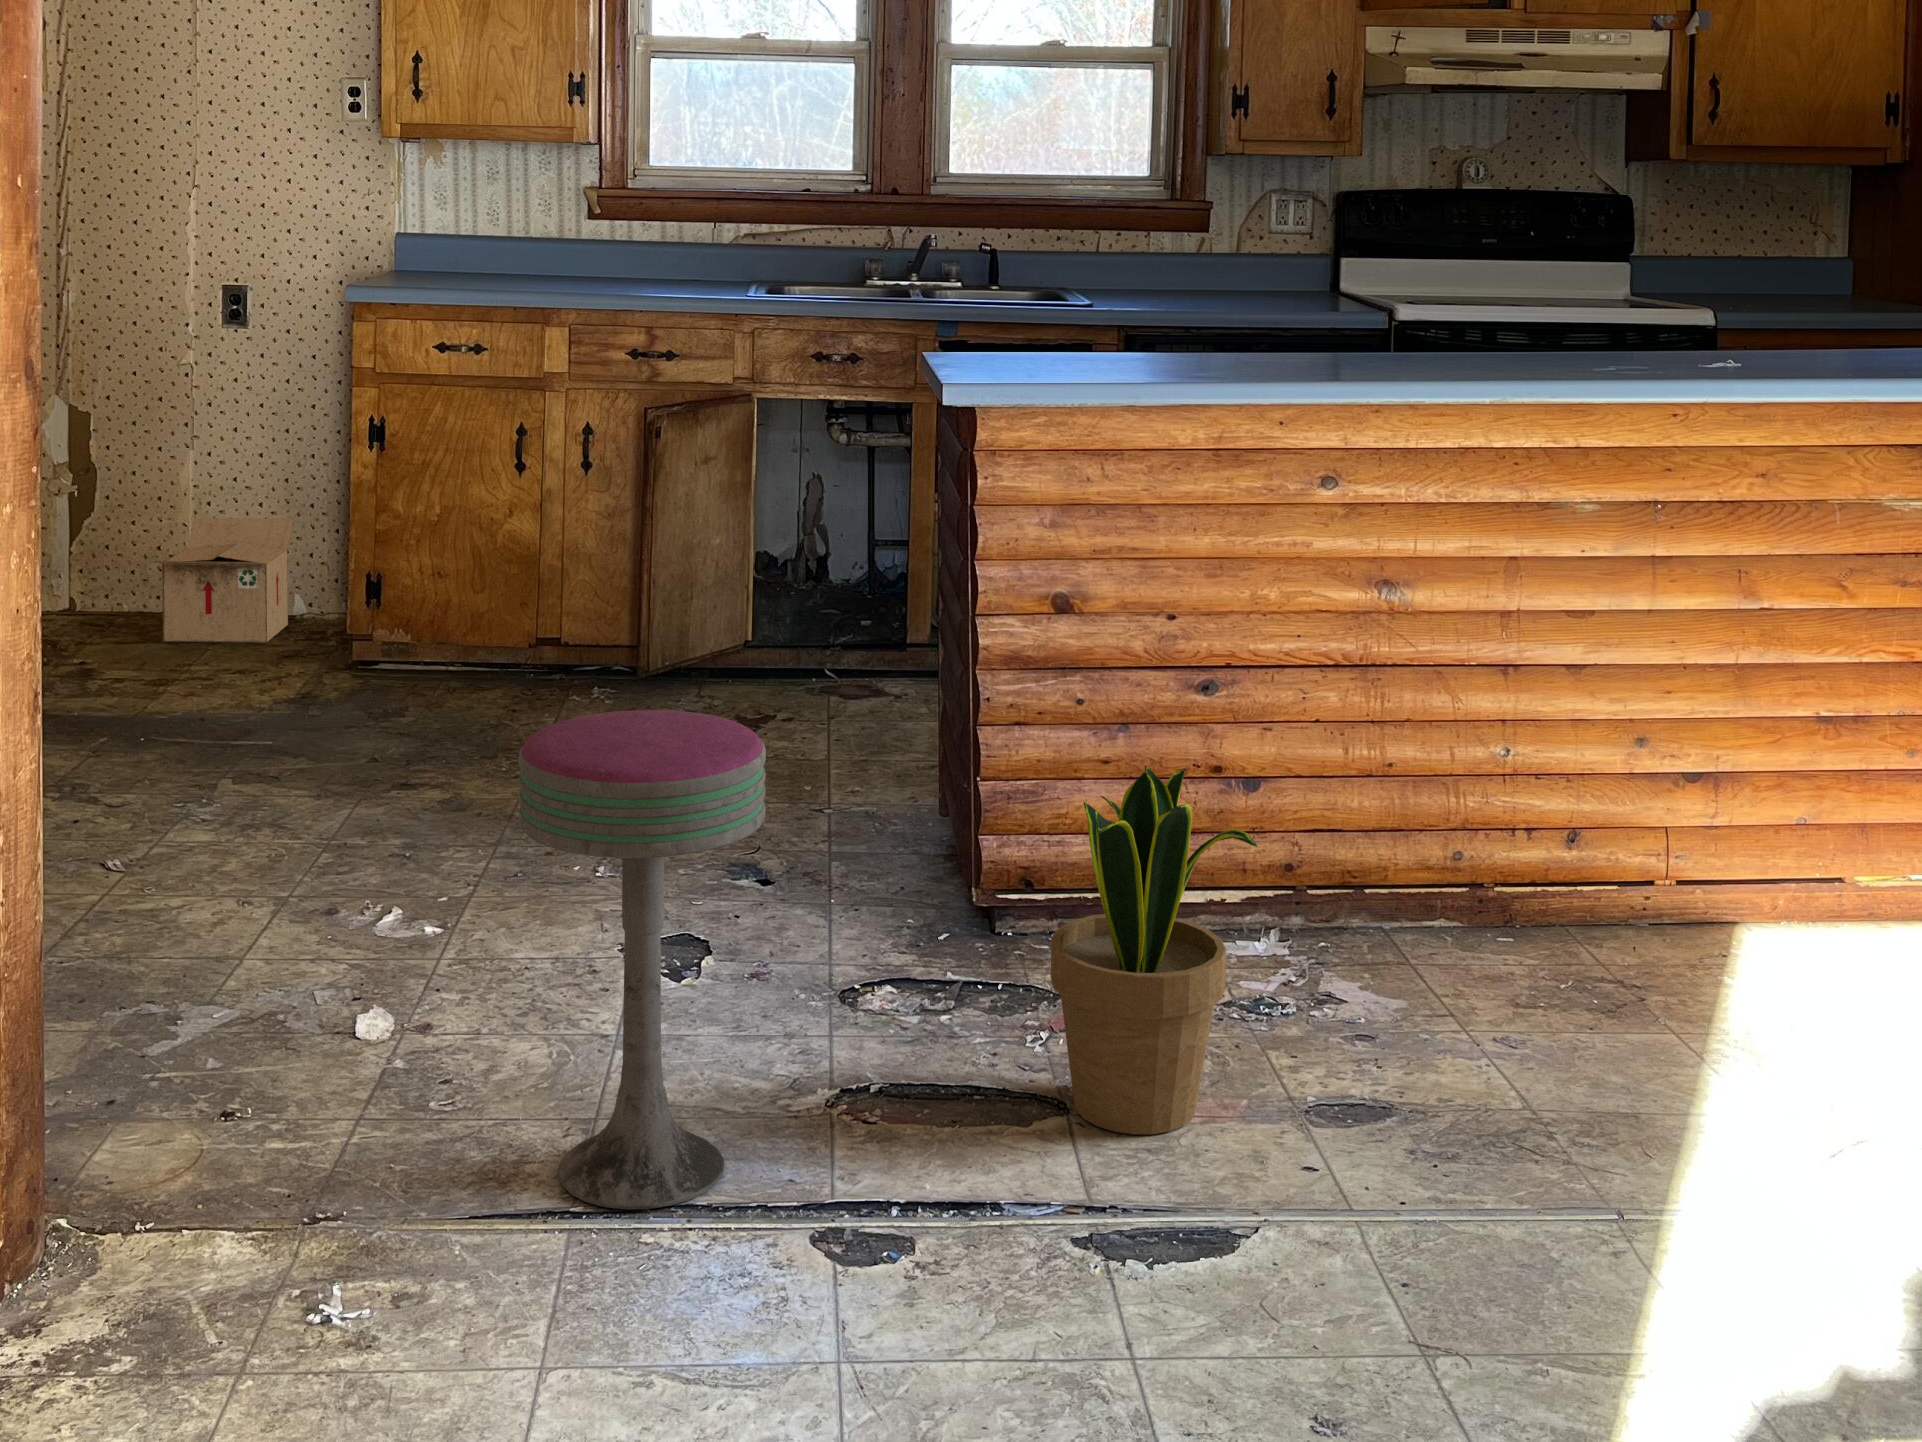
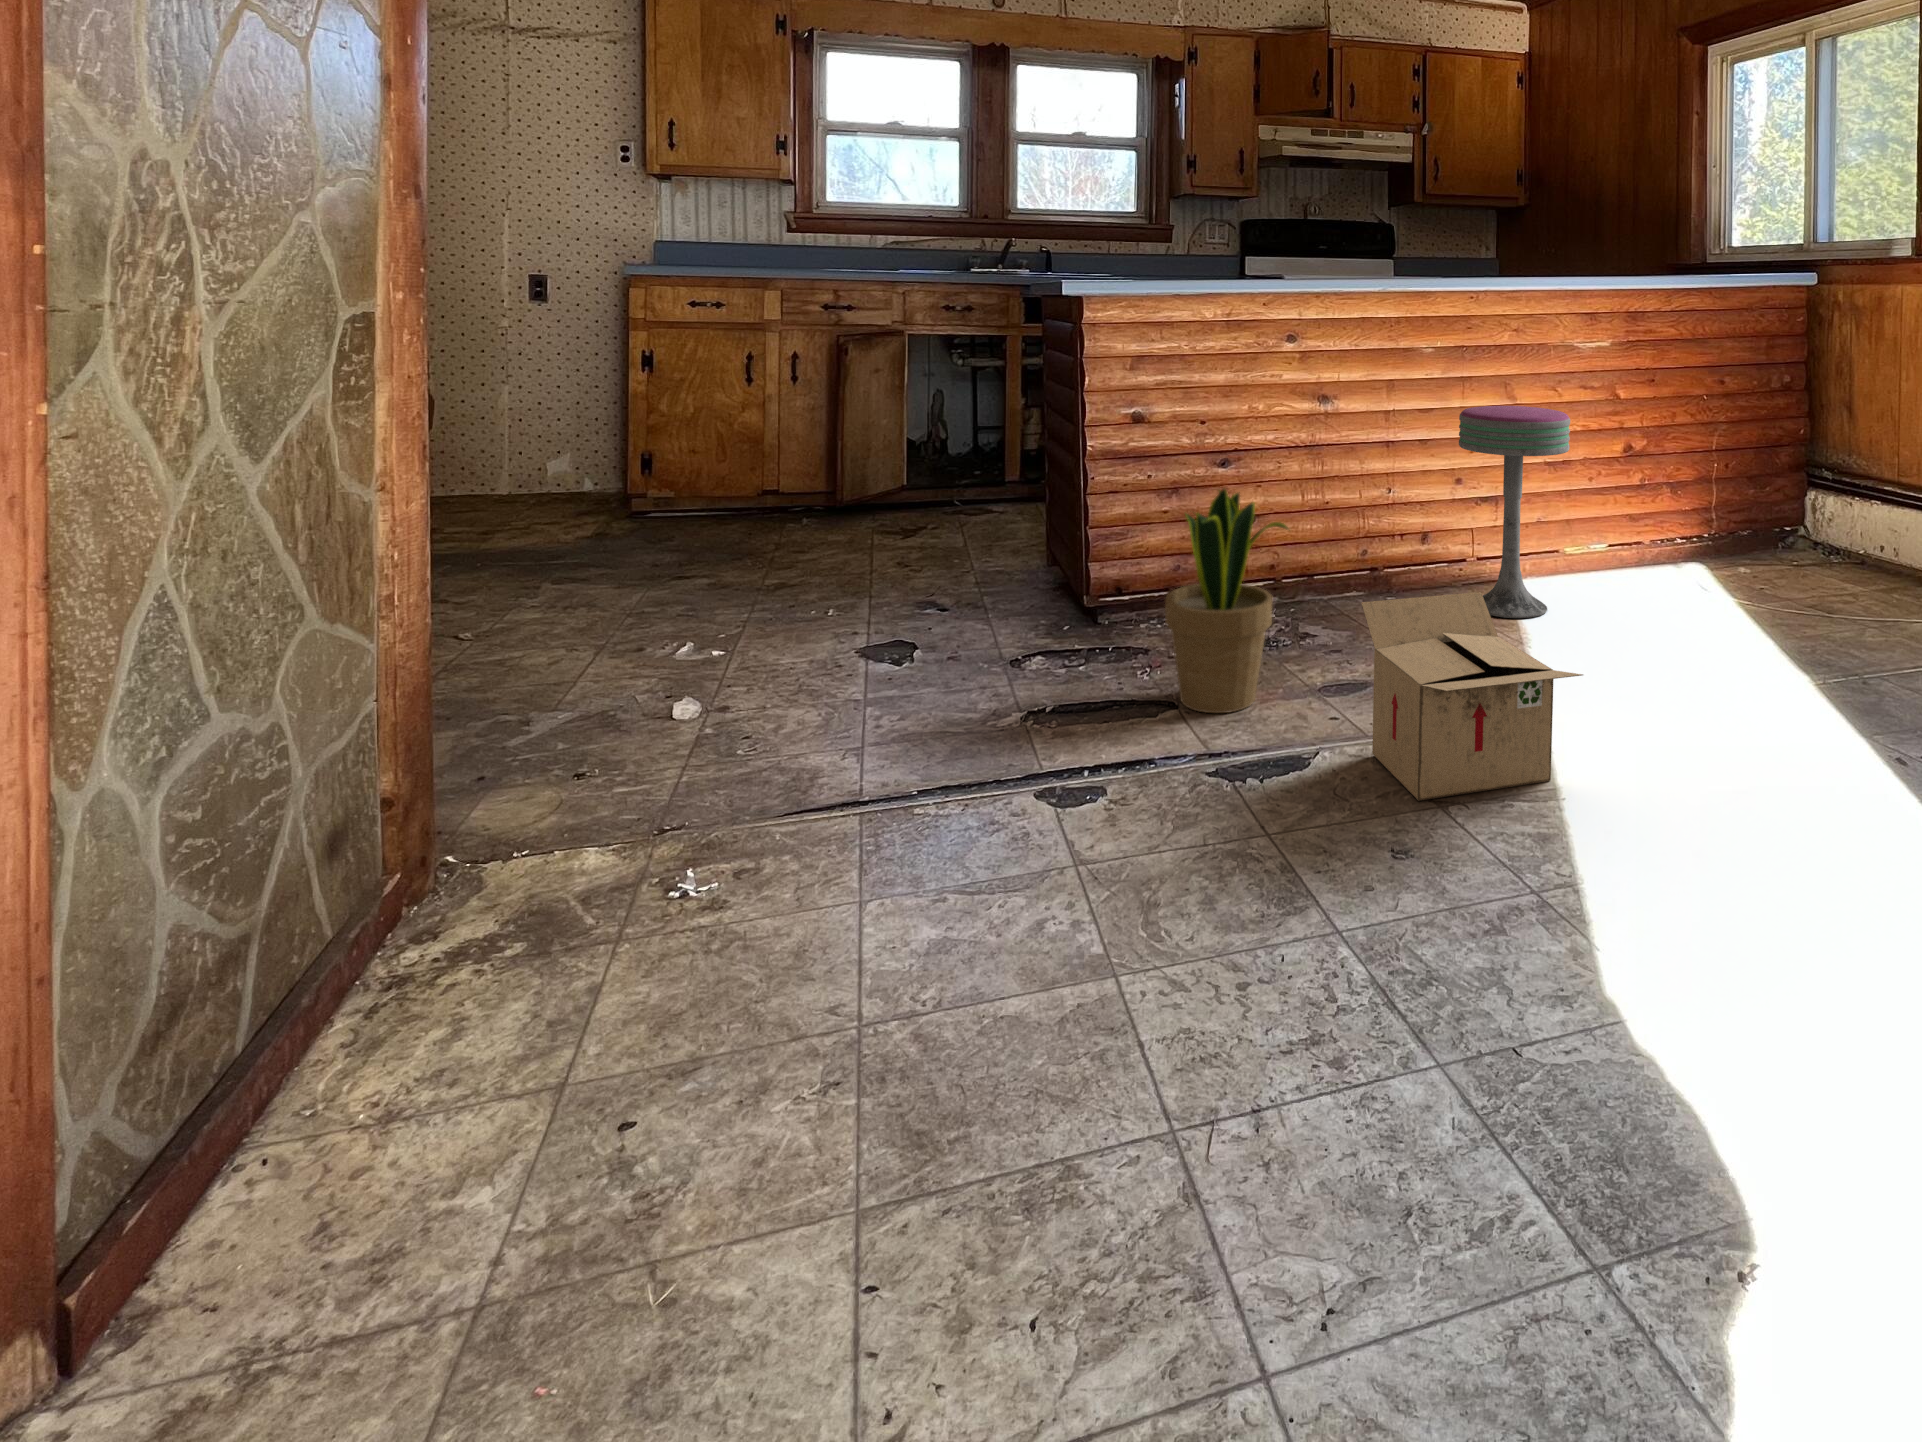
cardboard box: present [151,518,294,643] -> present [1361,592,1583,801]
bar stool: present [519,710,766,1210] -> present [1459,406,1570,618]

